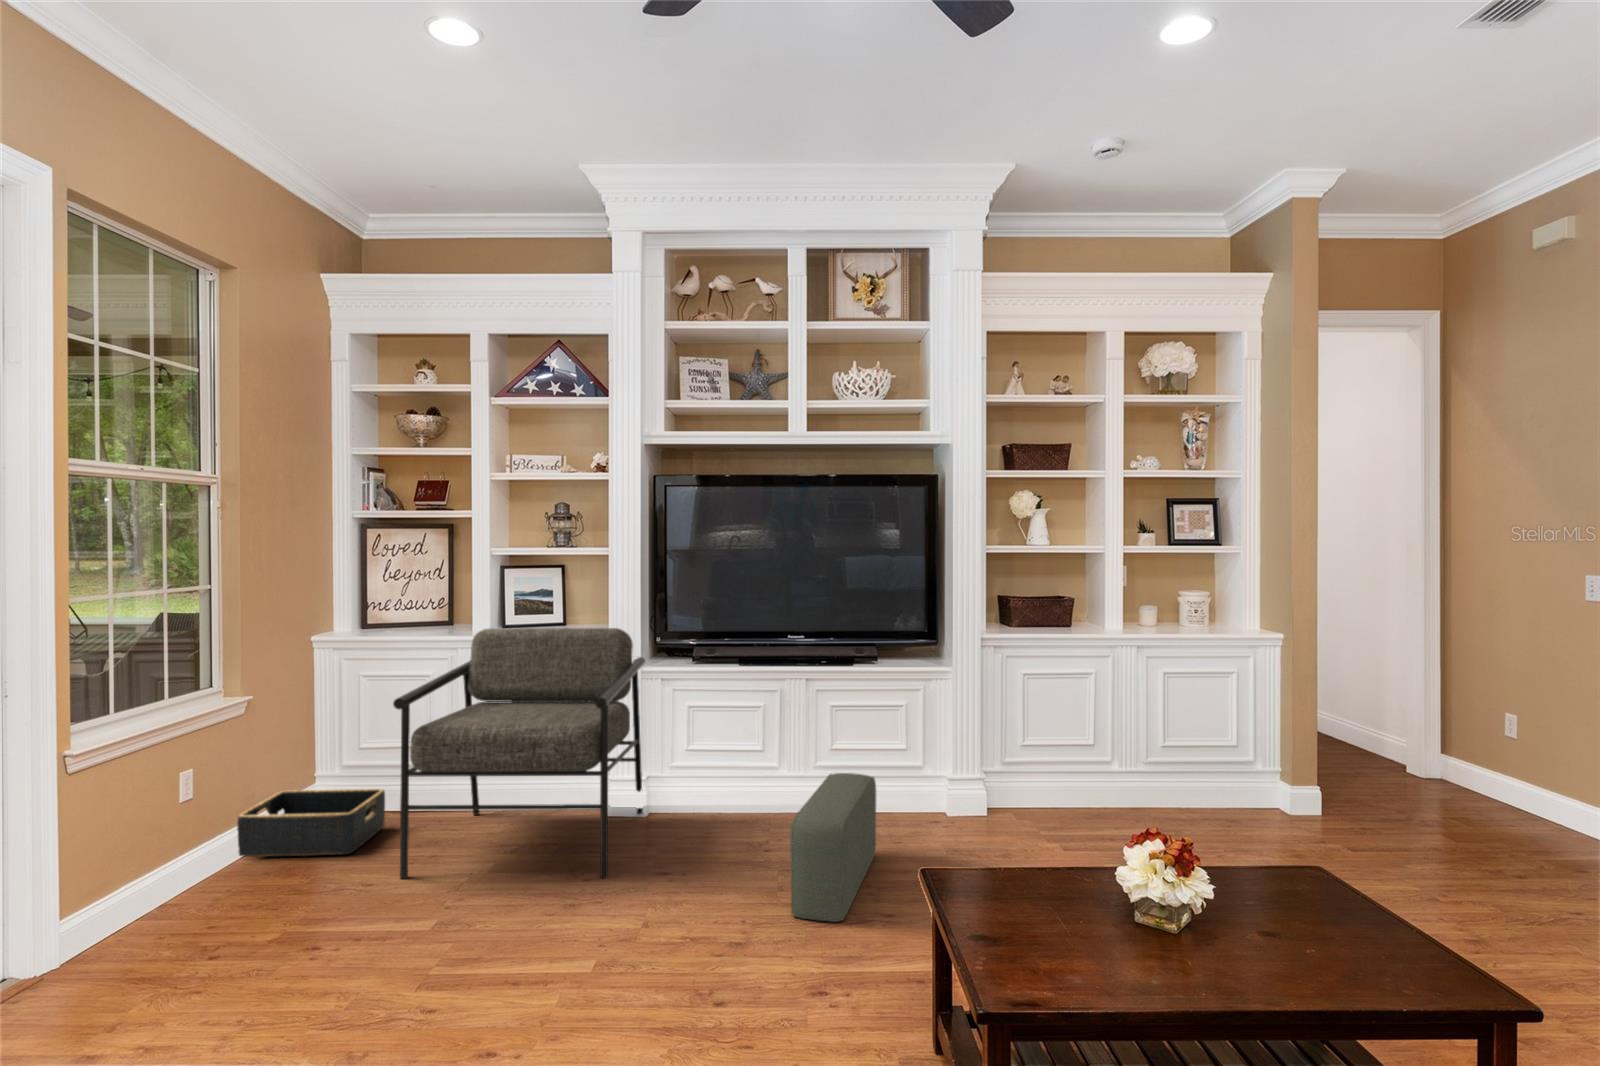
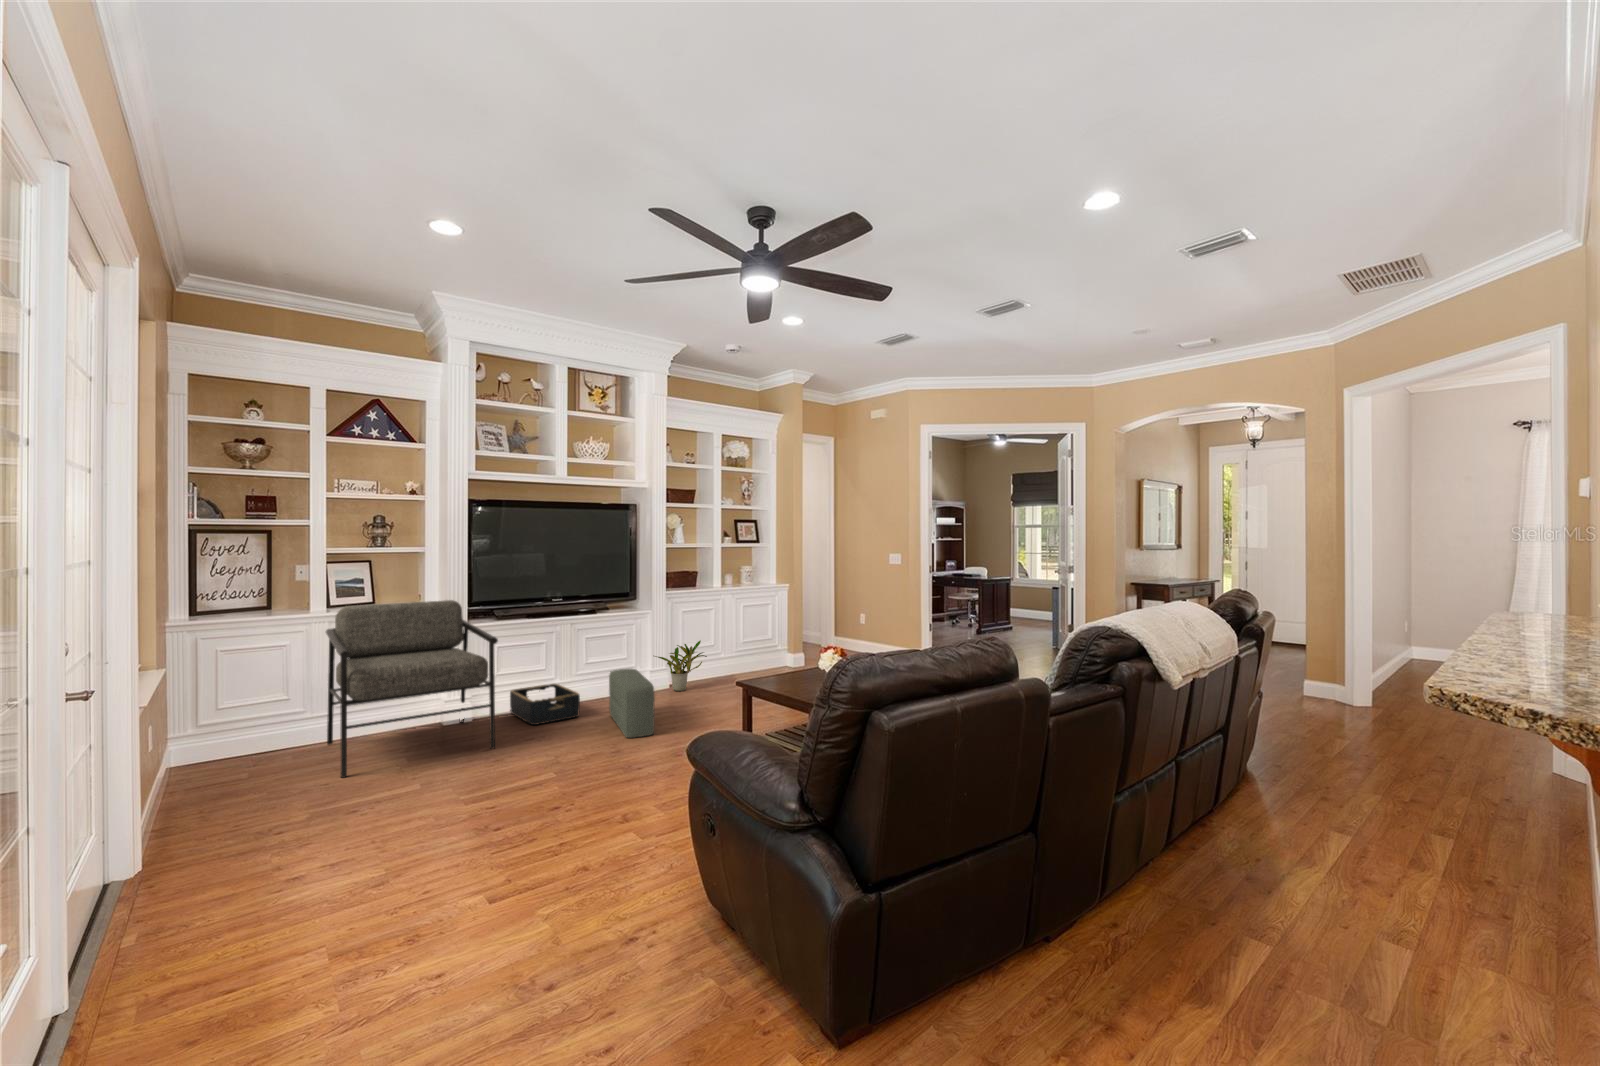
potted plant: none [954,732,1065,824] -> present [655,641,707,691]
basket: present [237,789,385,857] -> present [510,684,580,725]

